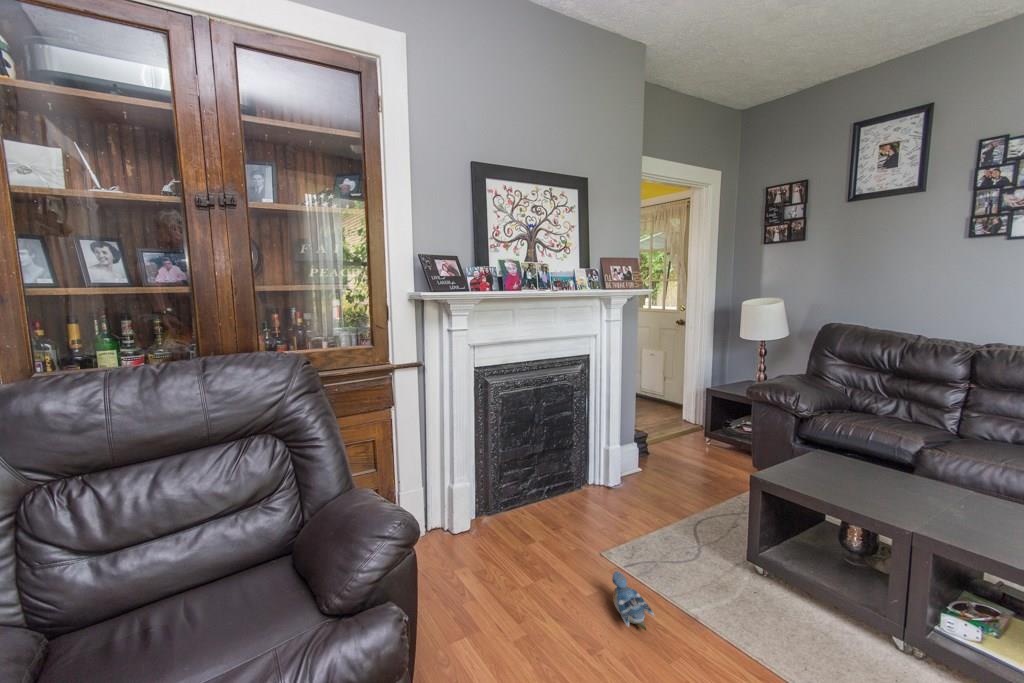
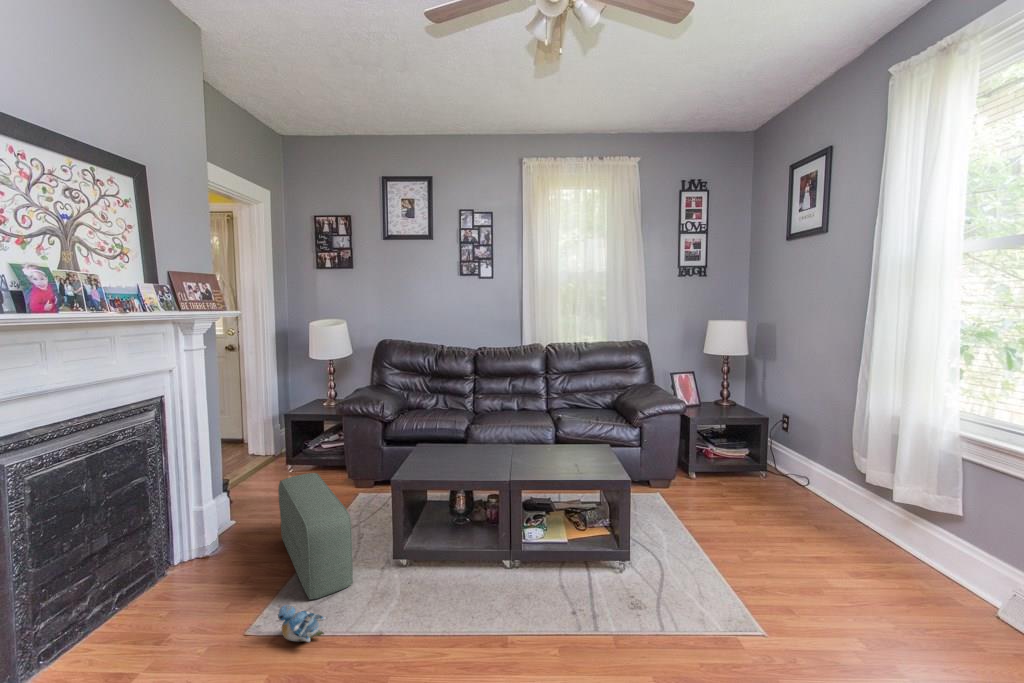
pouf: none [655,450,711,597] -> present [278,473,353,600]

